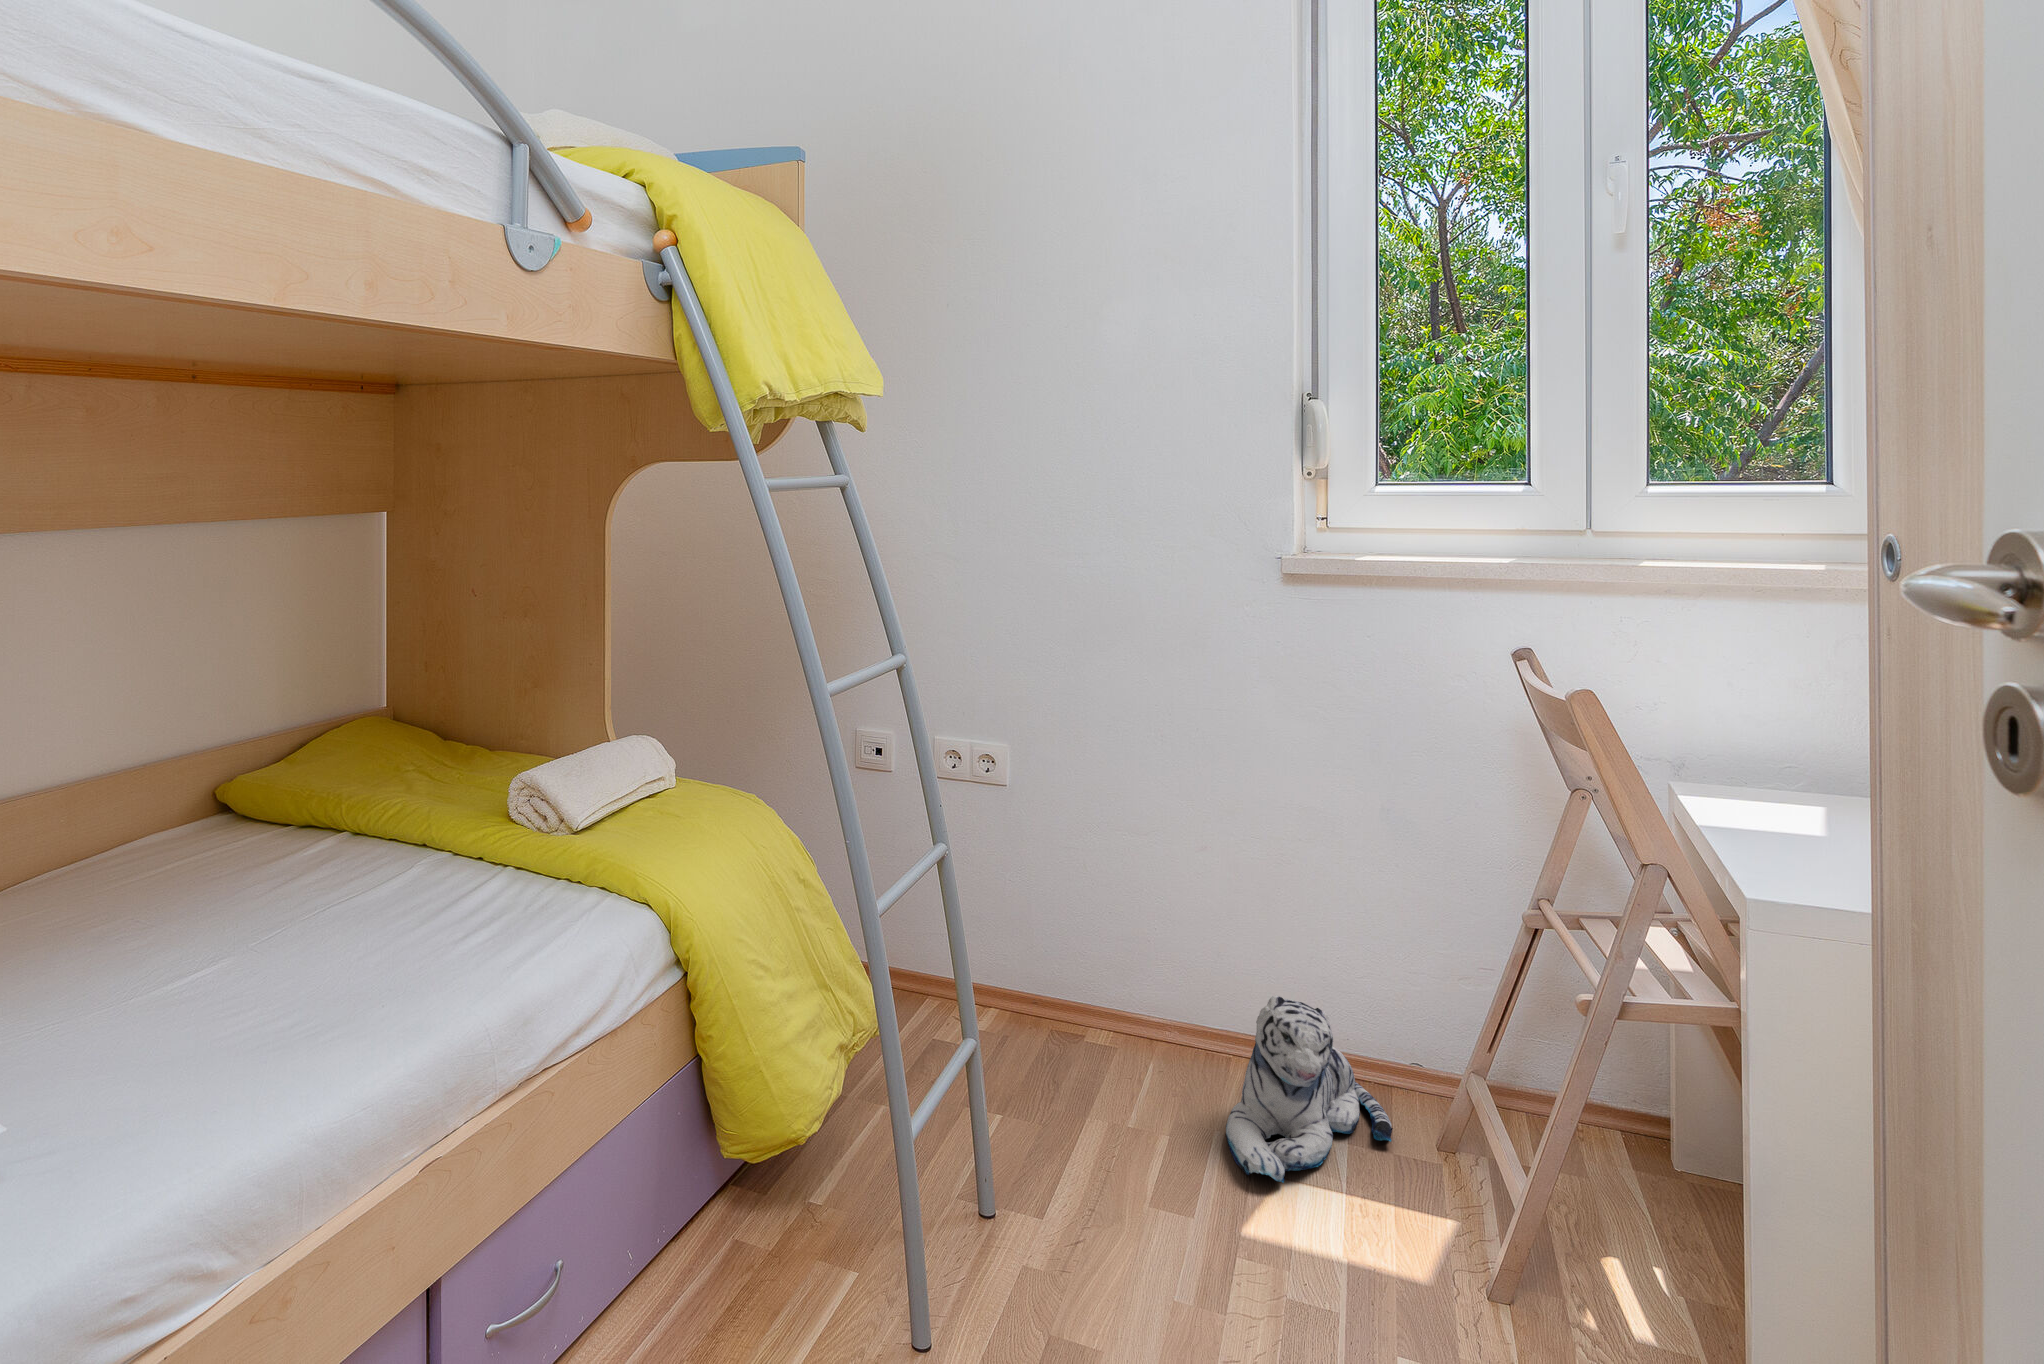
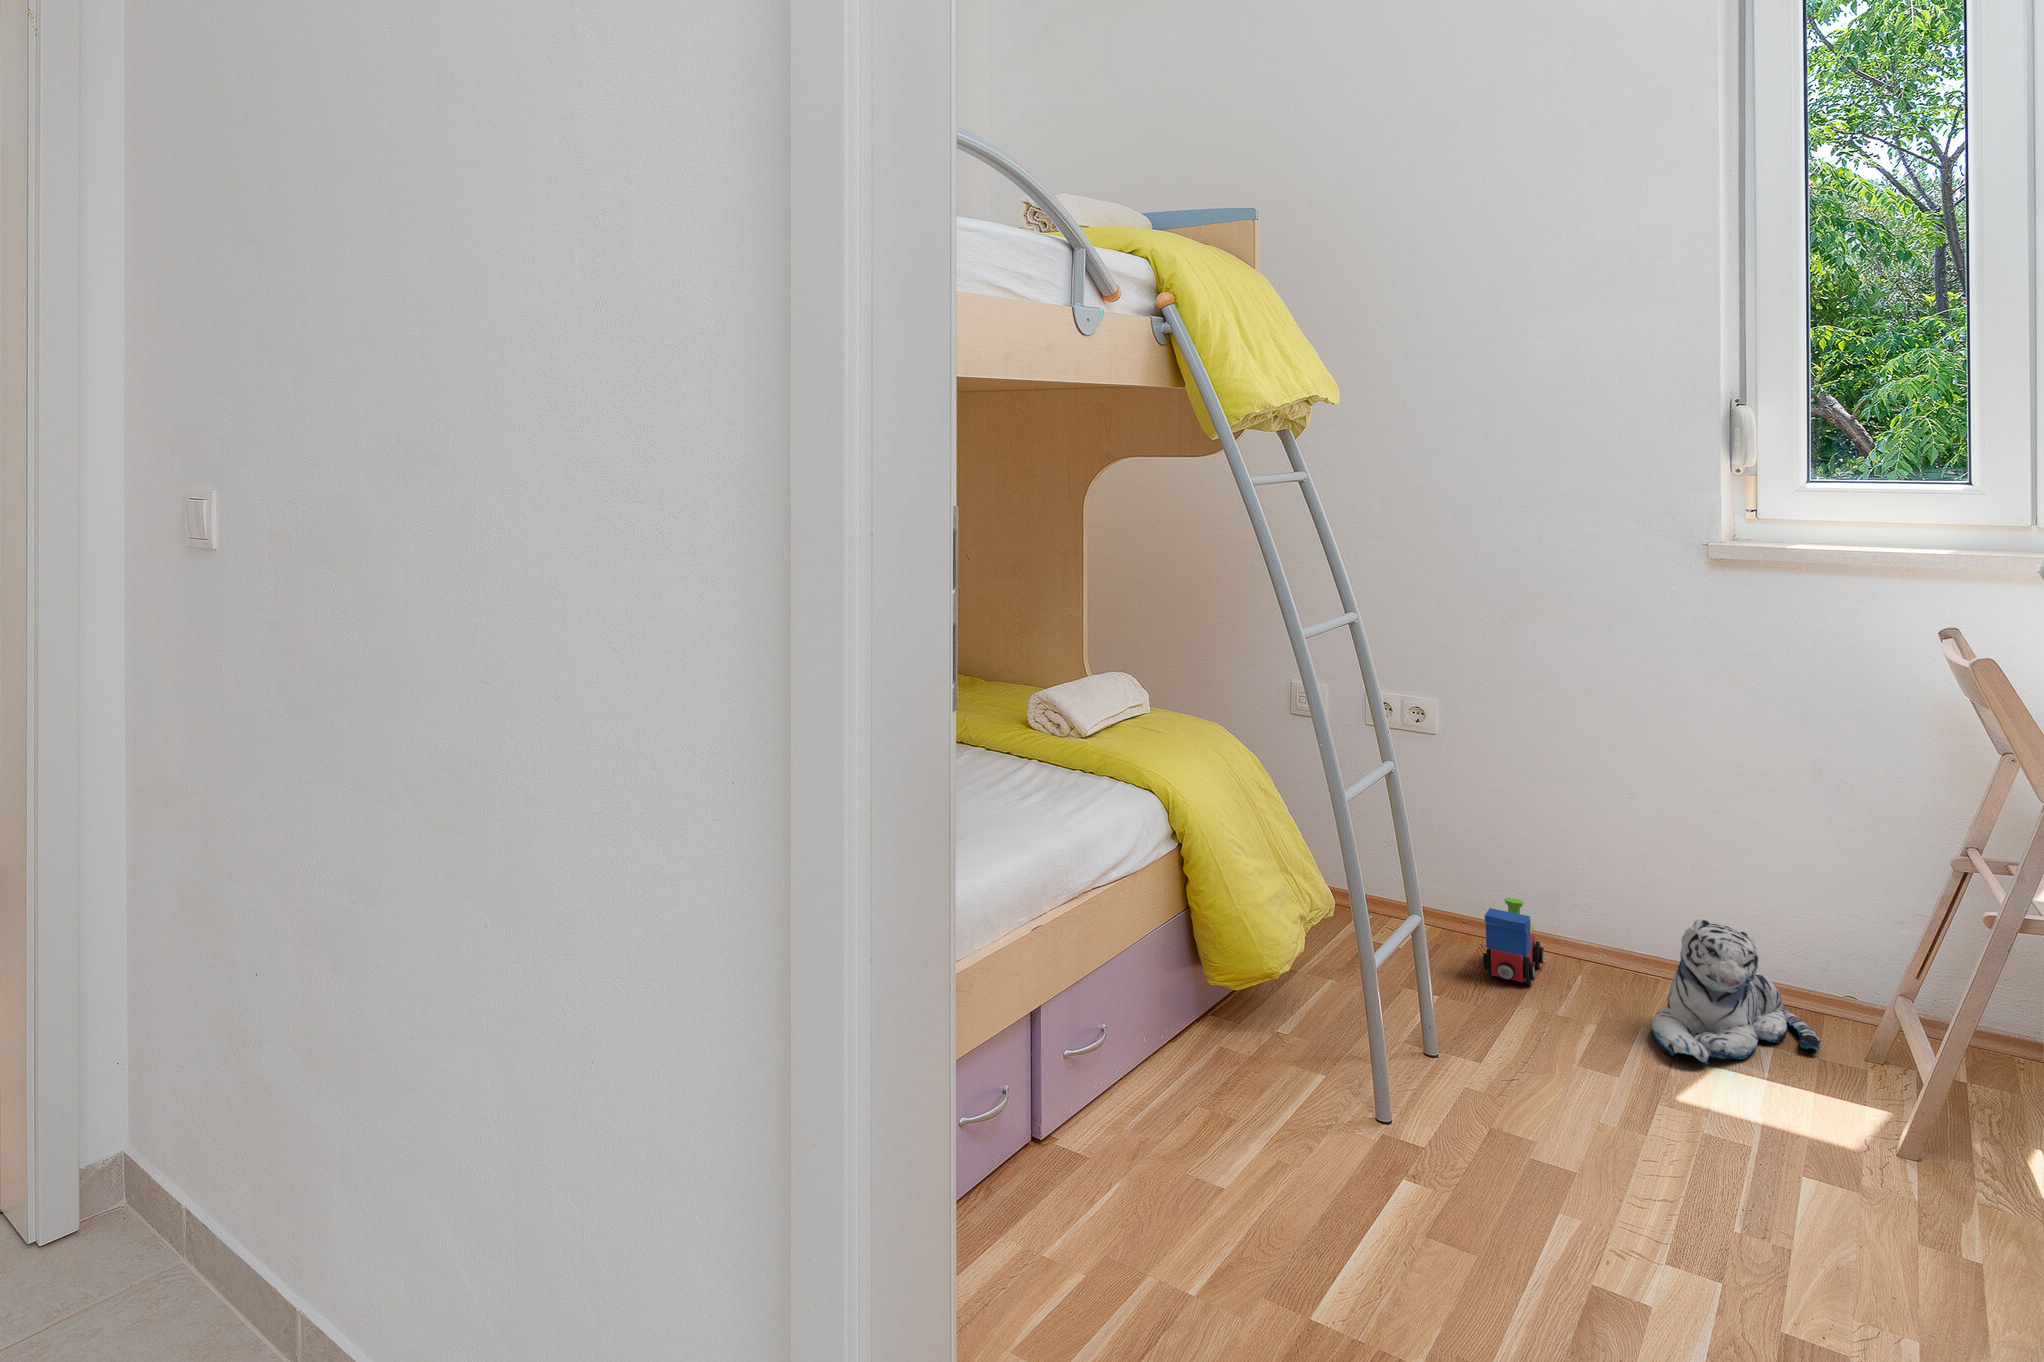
toy train: none [1055,969,1119,1077] -> present [1483,898,1544,985]

